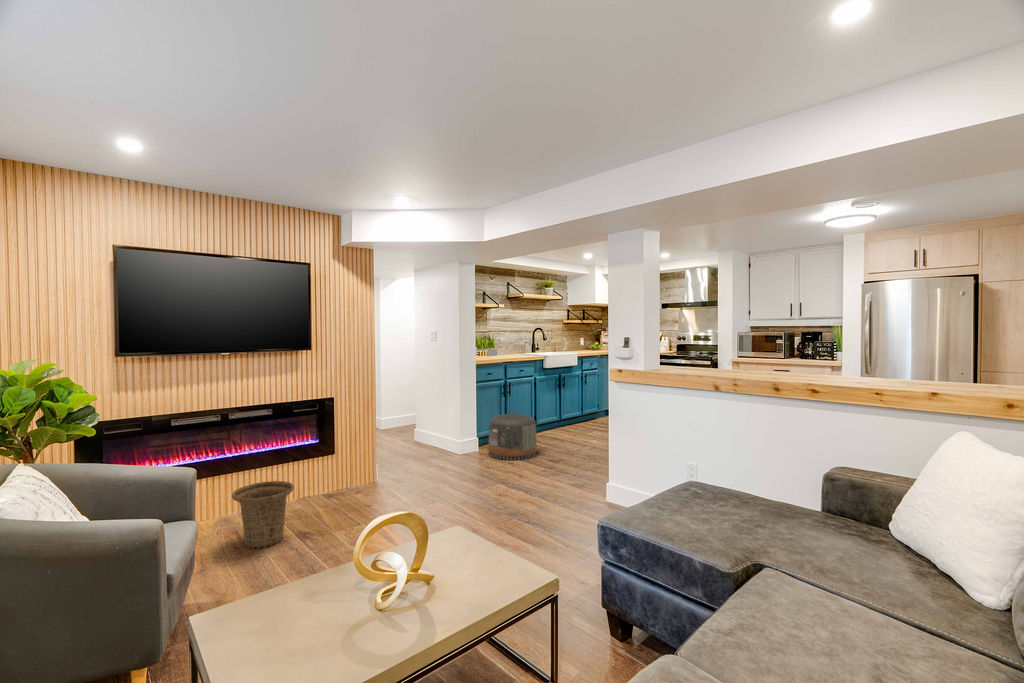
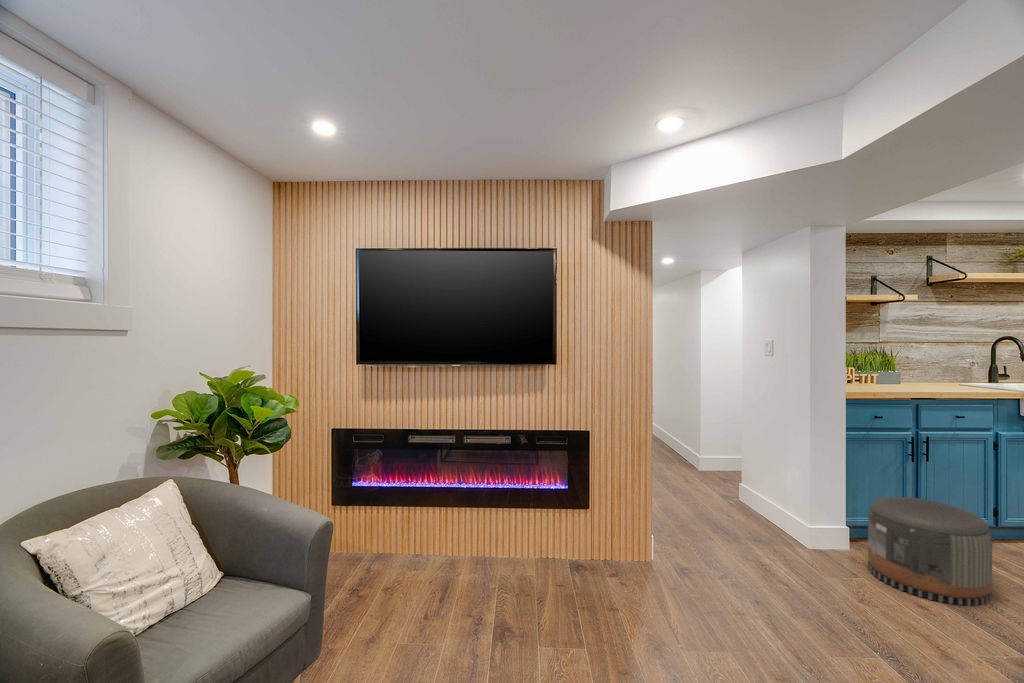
basket: present [232,481,294,548] -> none [415,538,491,639]

